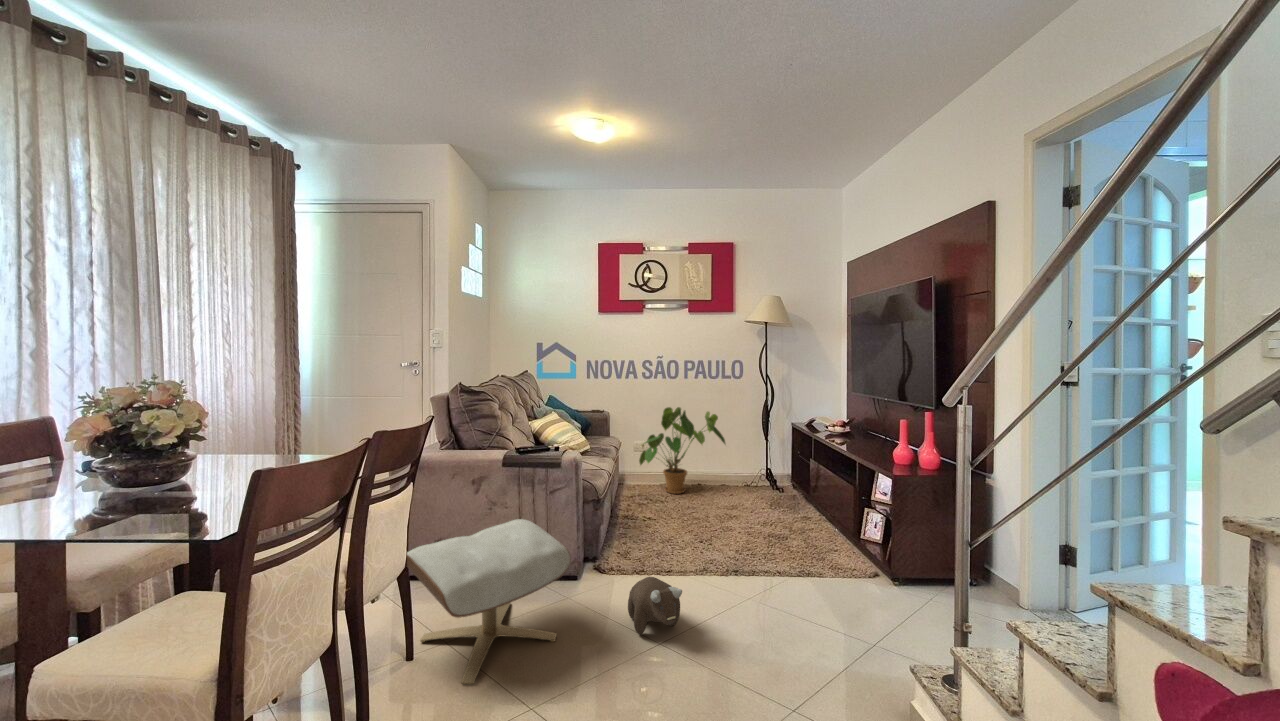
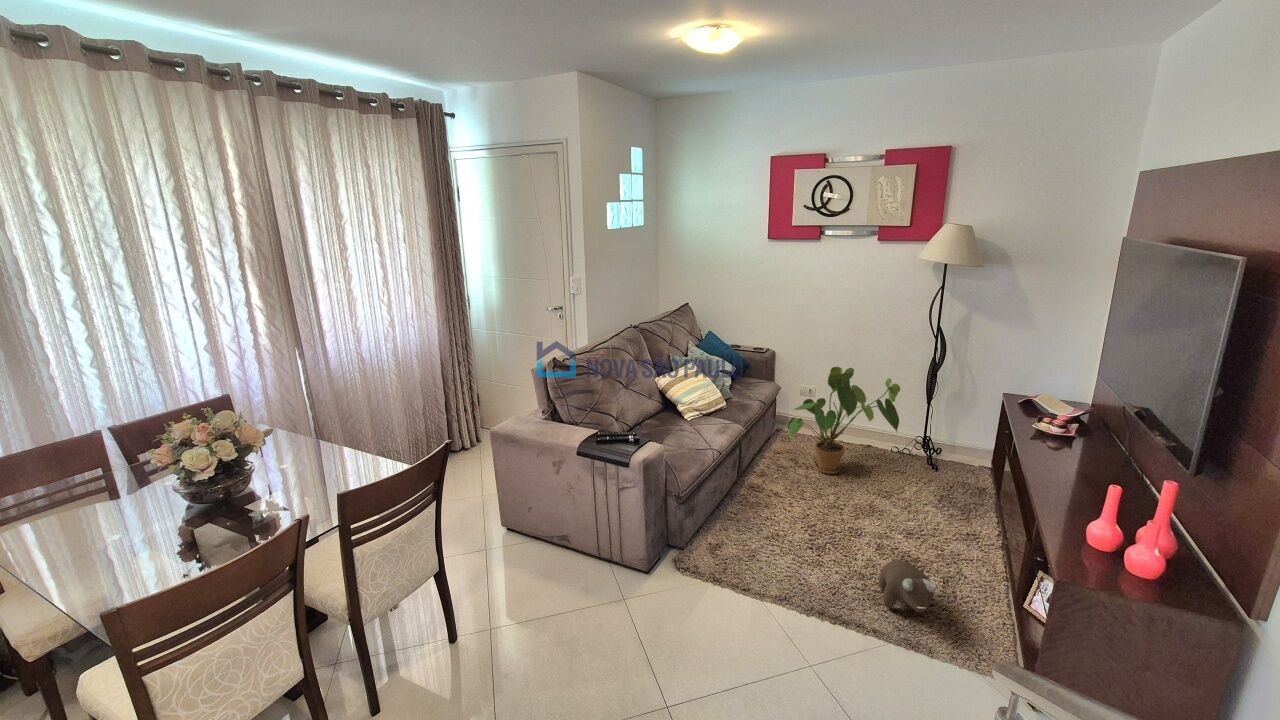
ottoman: present [407,519,571,684] -> none [472,513,610,661]
plush toy: present [628,577,682,634] -> present [879,559,937,613]

